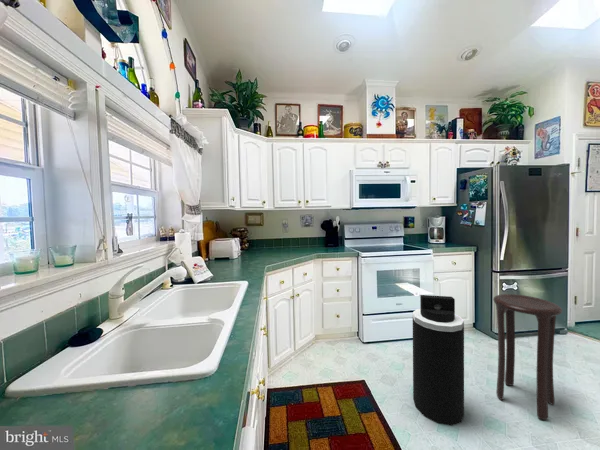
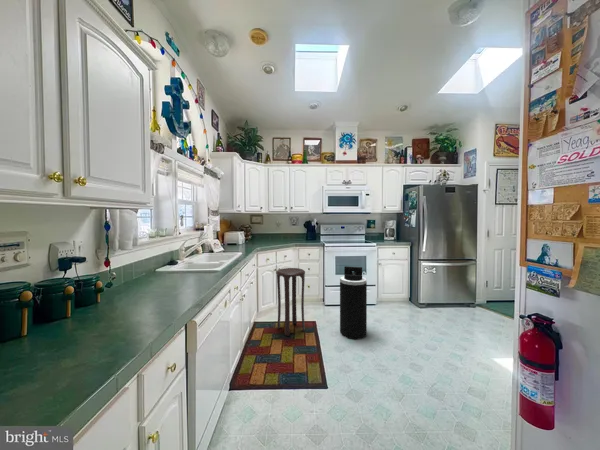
stool: present [493,294,562,420] -> present [276,268,305,336]

